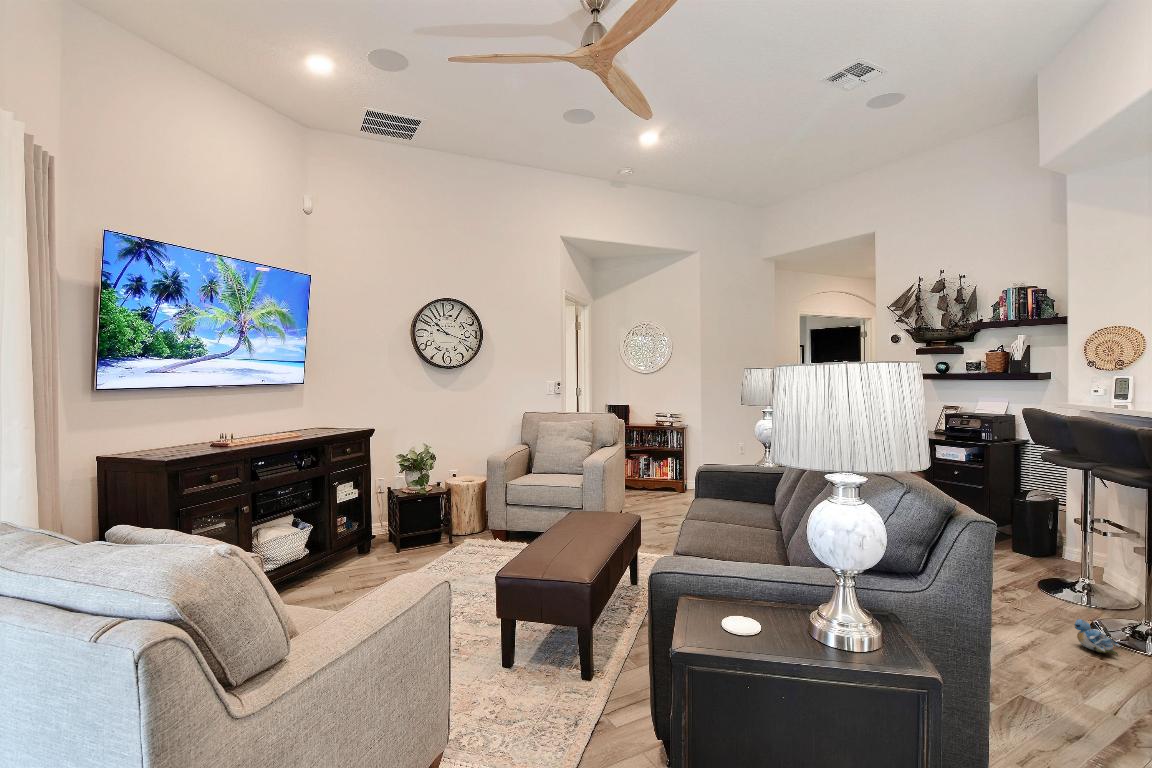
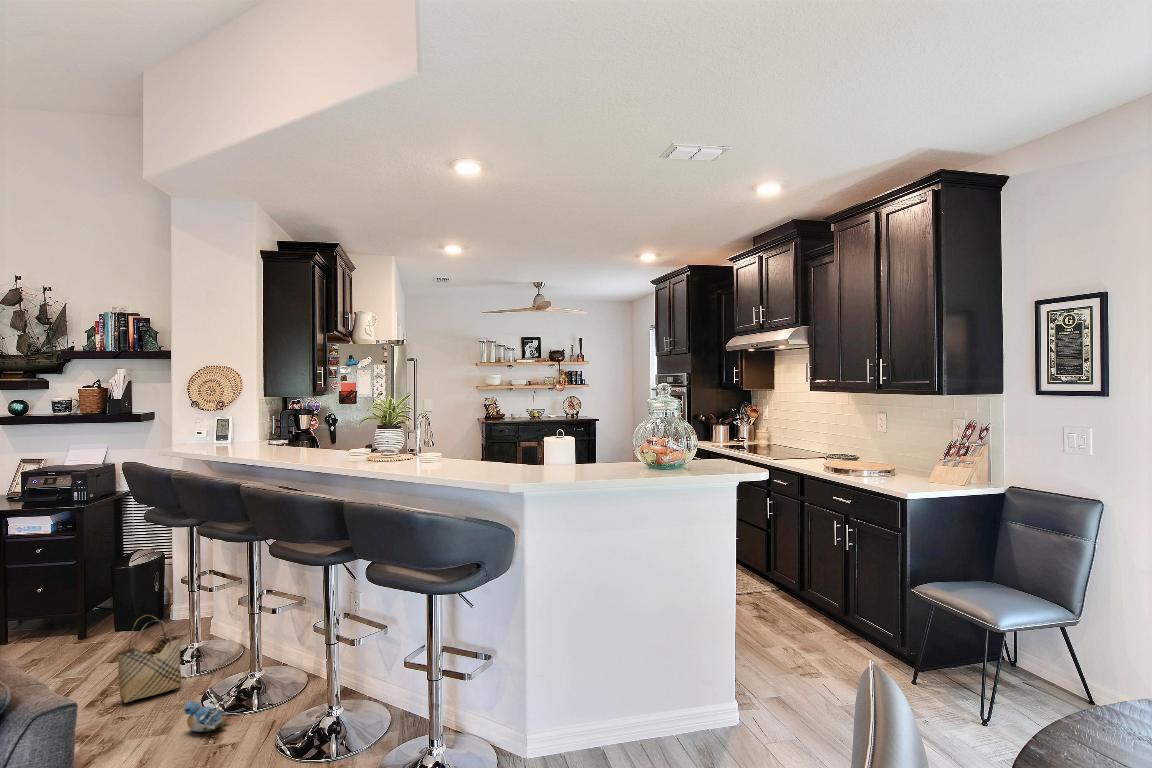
woven basket: none [1015,539,1073,609] -> present [117,615,181,703]

